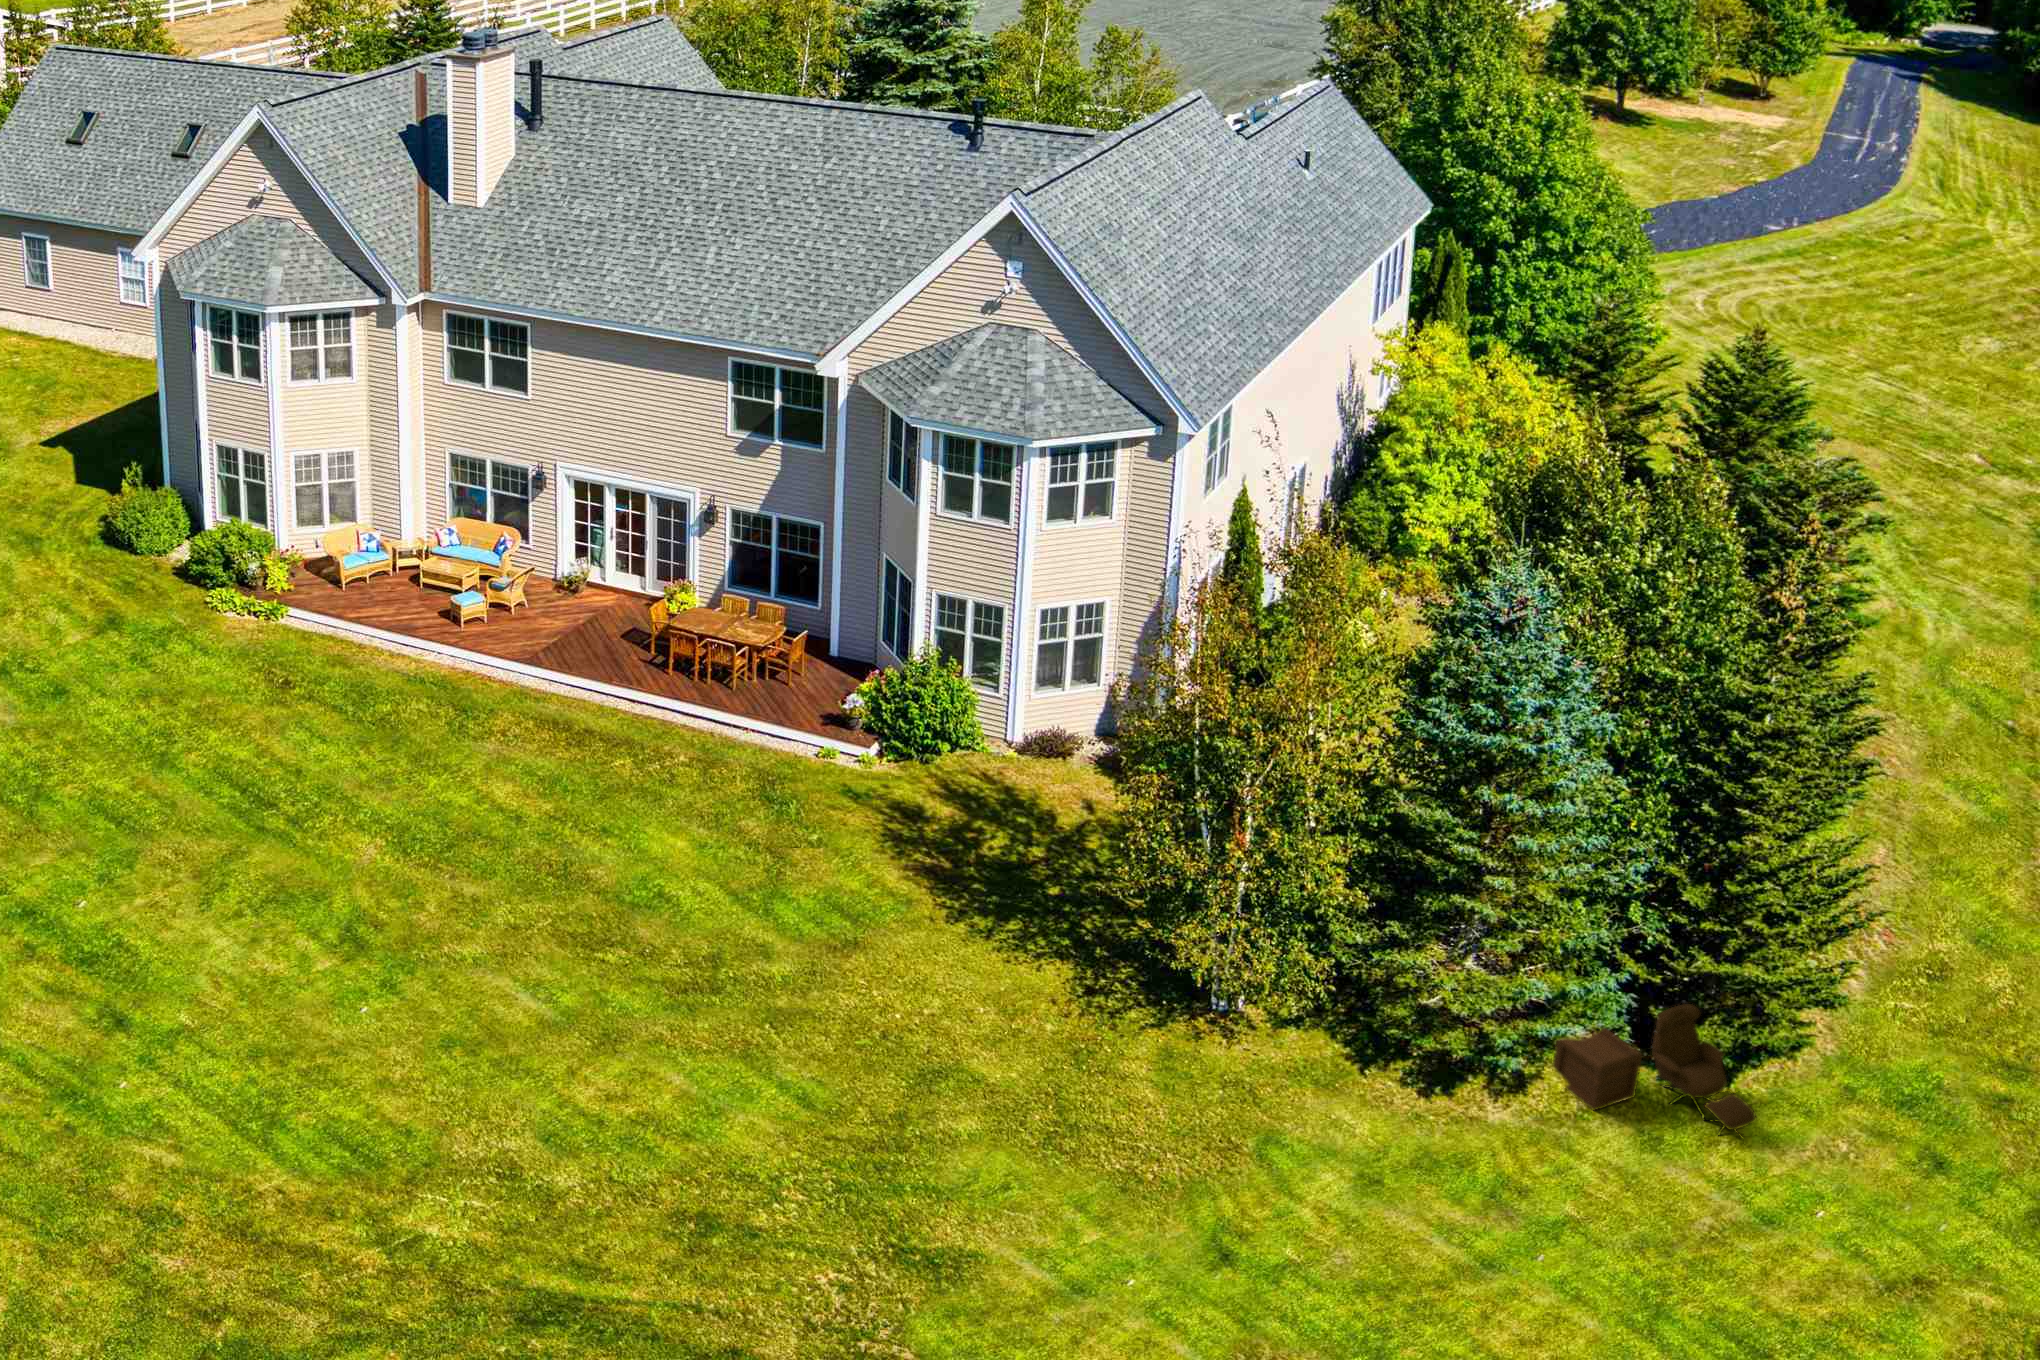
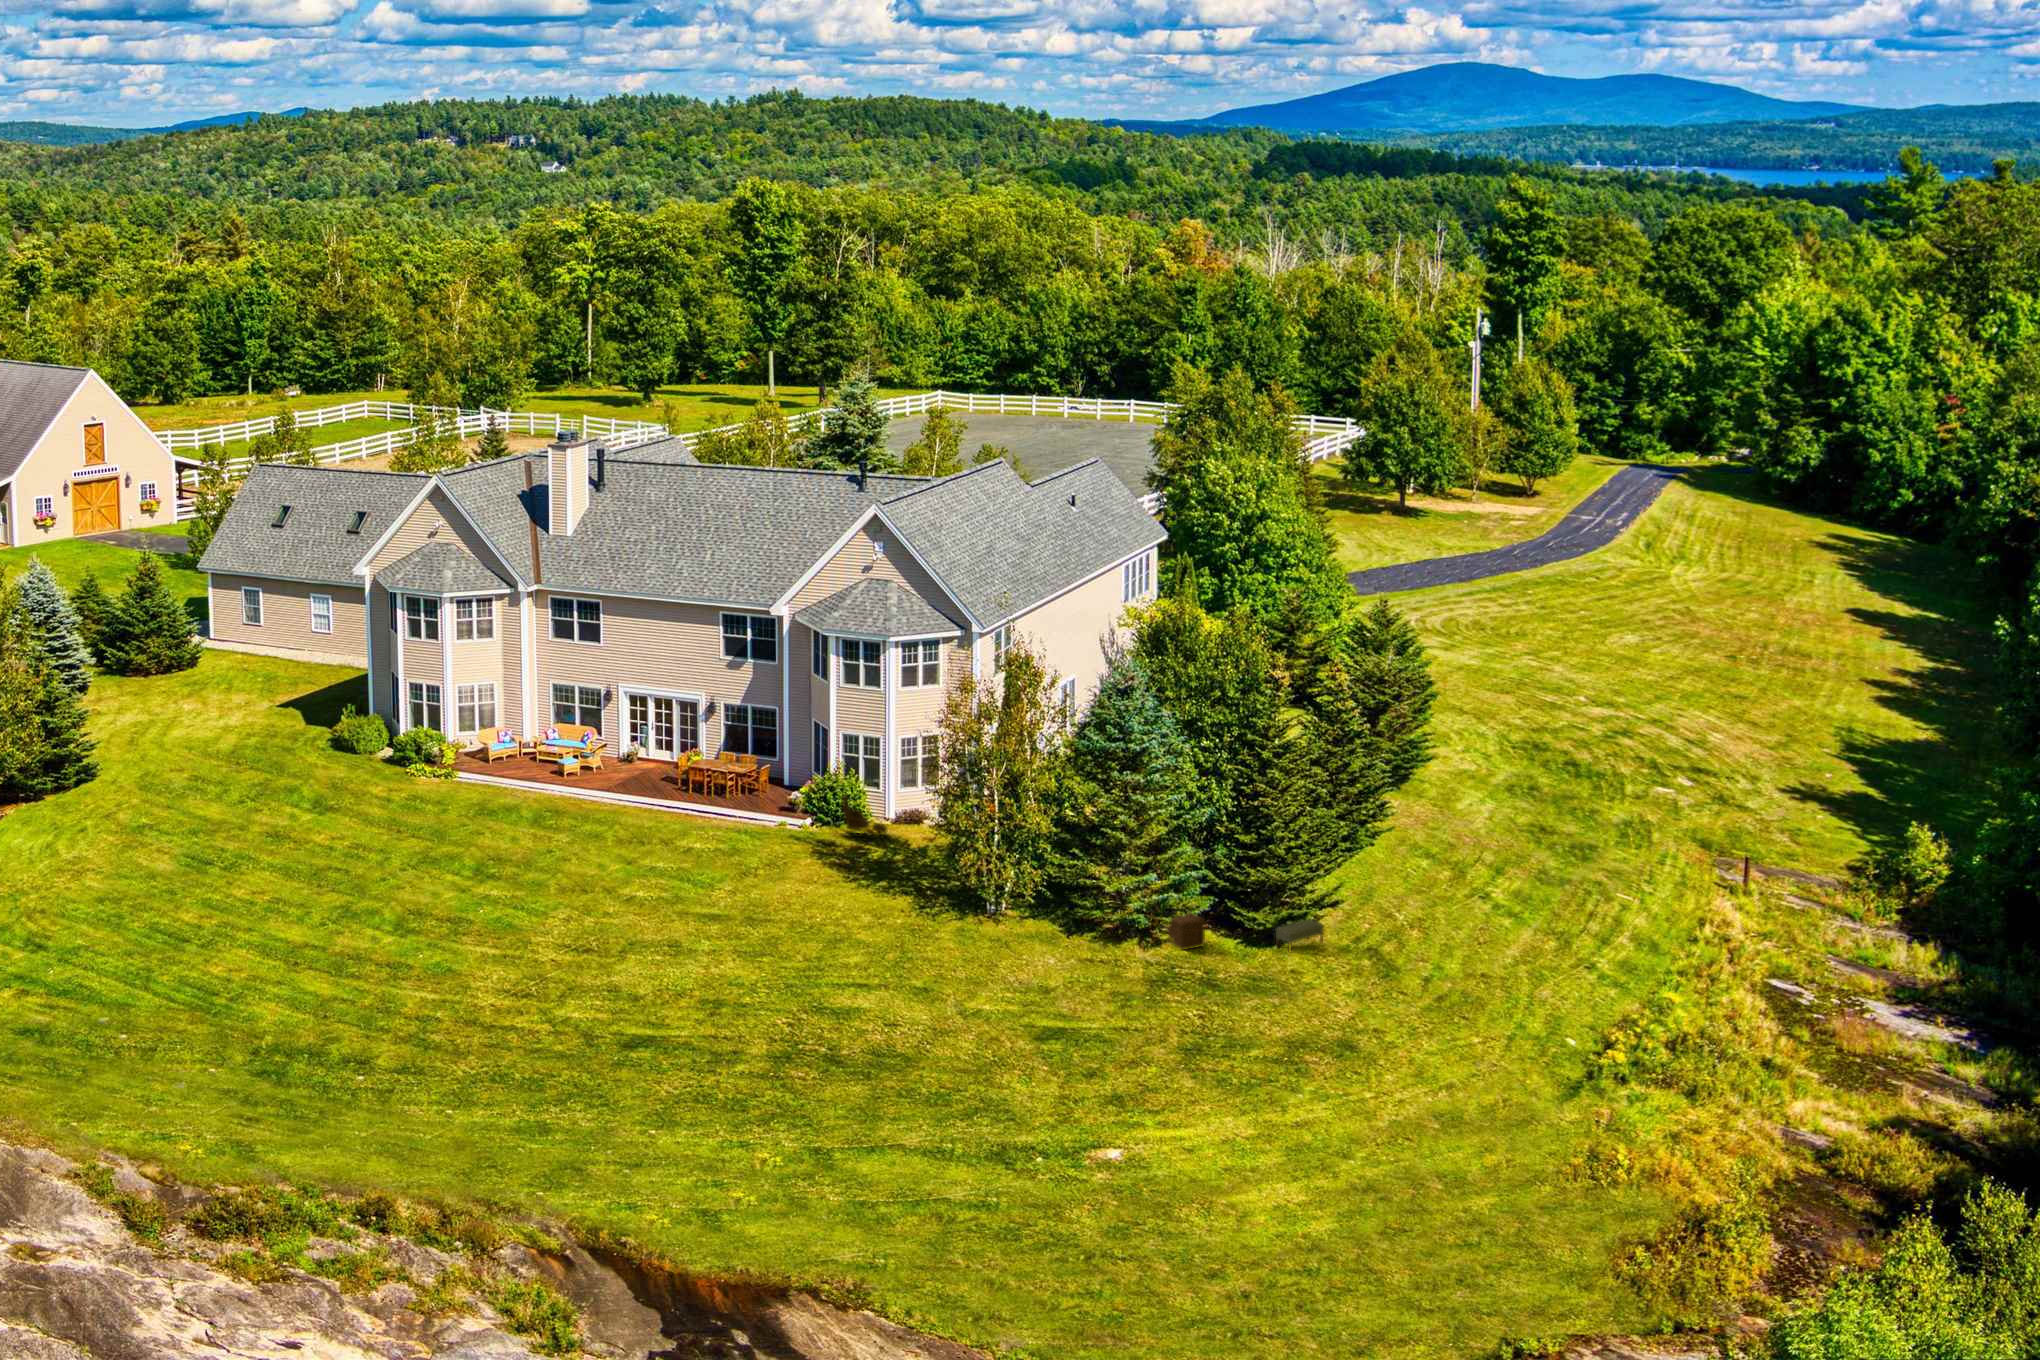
lounge chair: present [1652,1004,1756,1134] -> present [841,794,887,836]
bench: none [1760,1026,1855,1107] -> present [1276,919,1324,951]

